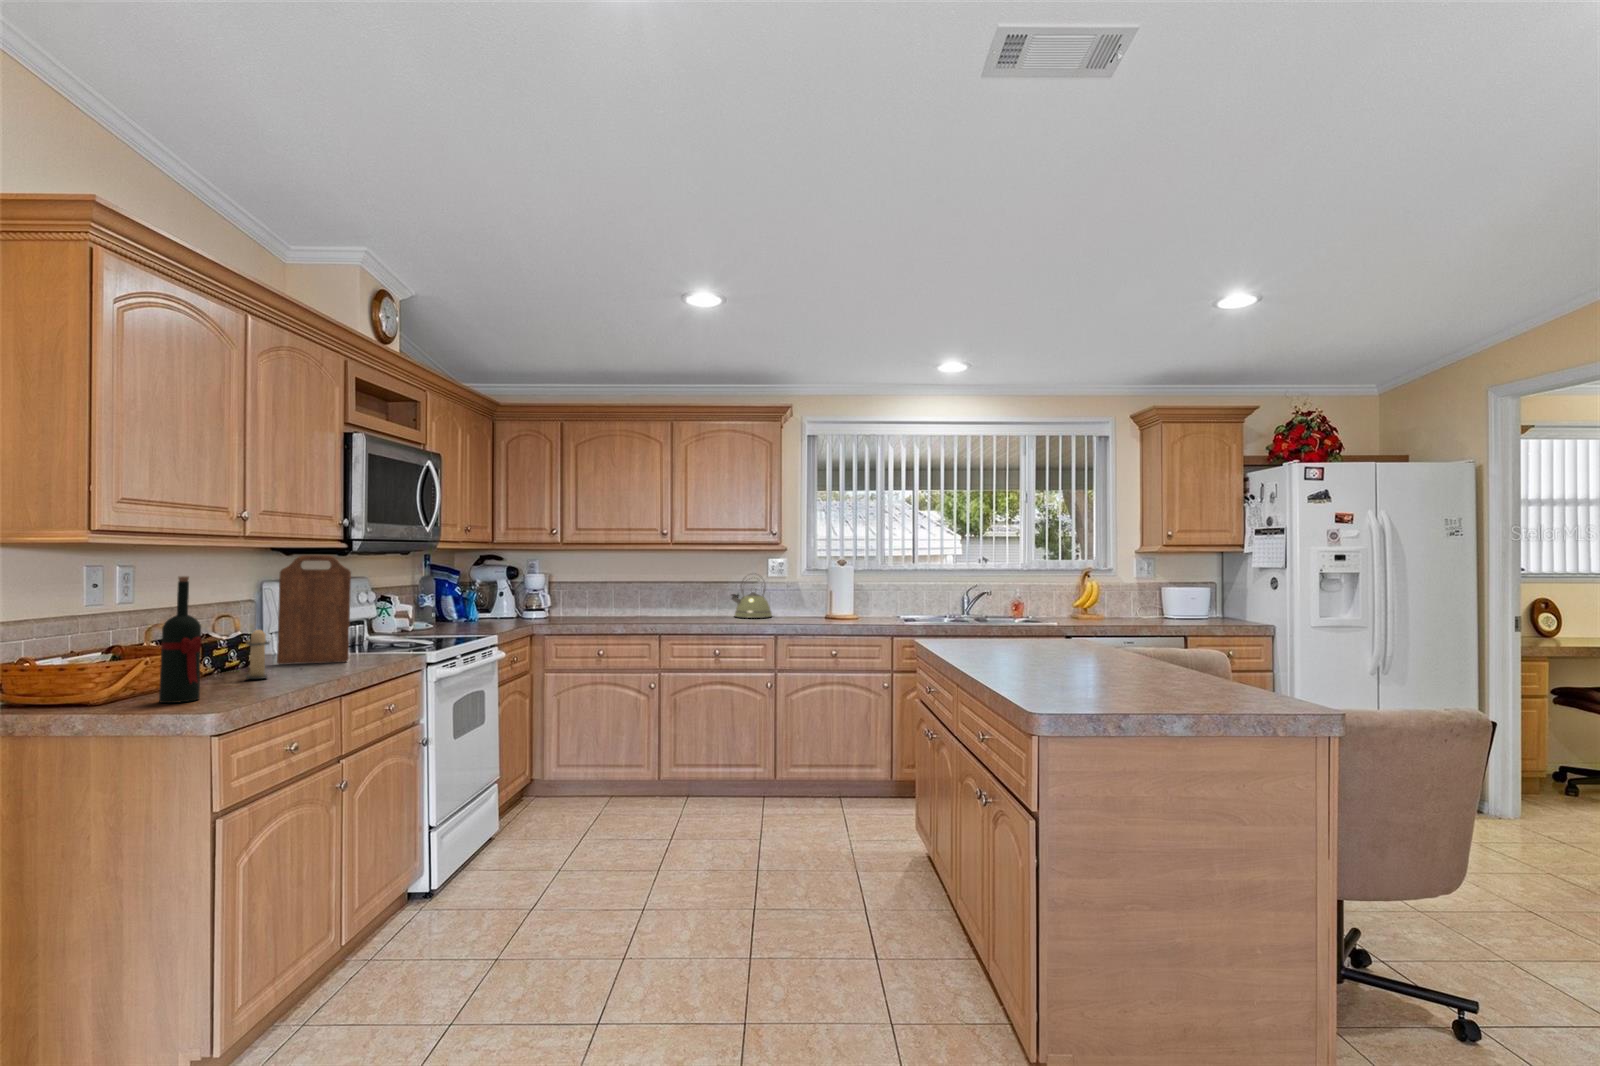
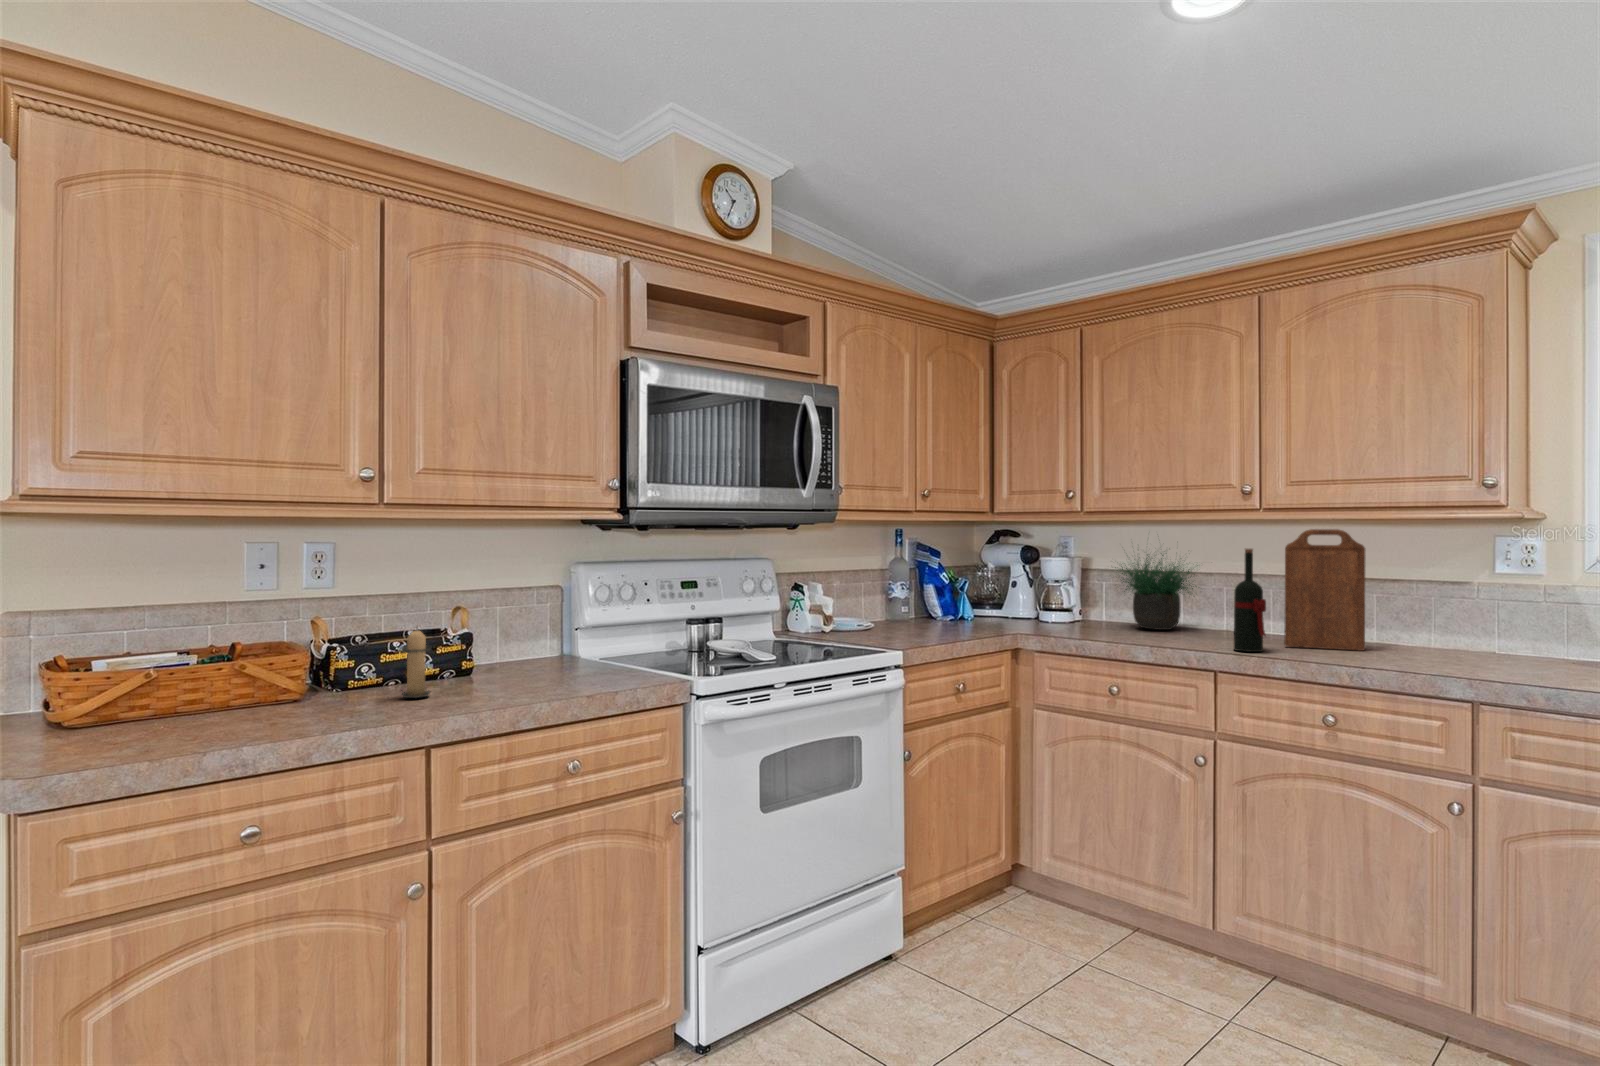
cutting board: present [277,555,351,664] -> present [1284,529,1365,651]
potted plant: none [574,555,642,617] -> present [1115,553,1197,630]
wine bottle: present [159,576,201,703] -> present [1234,549,1266,652]
kettle: present [731,584,772,618] -> none [1393,563,1501,656]

